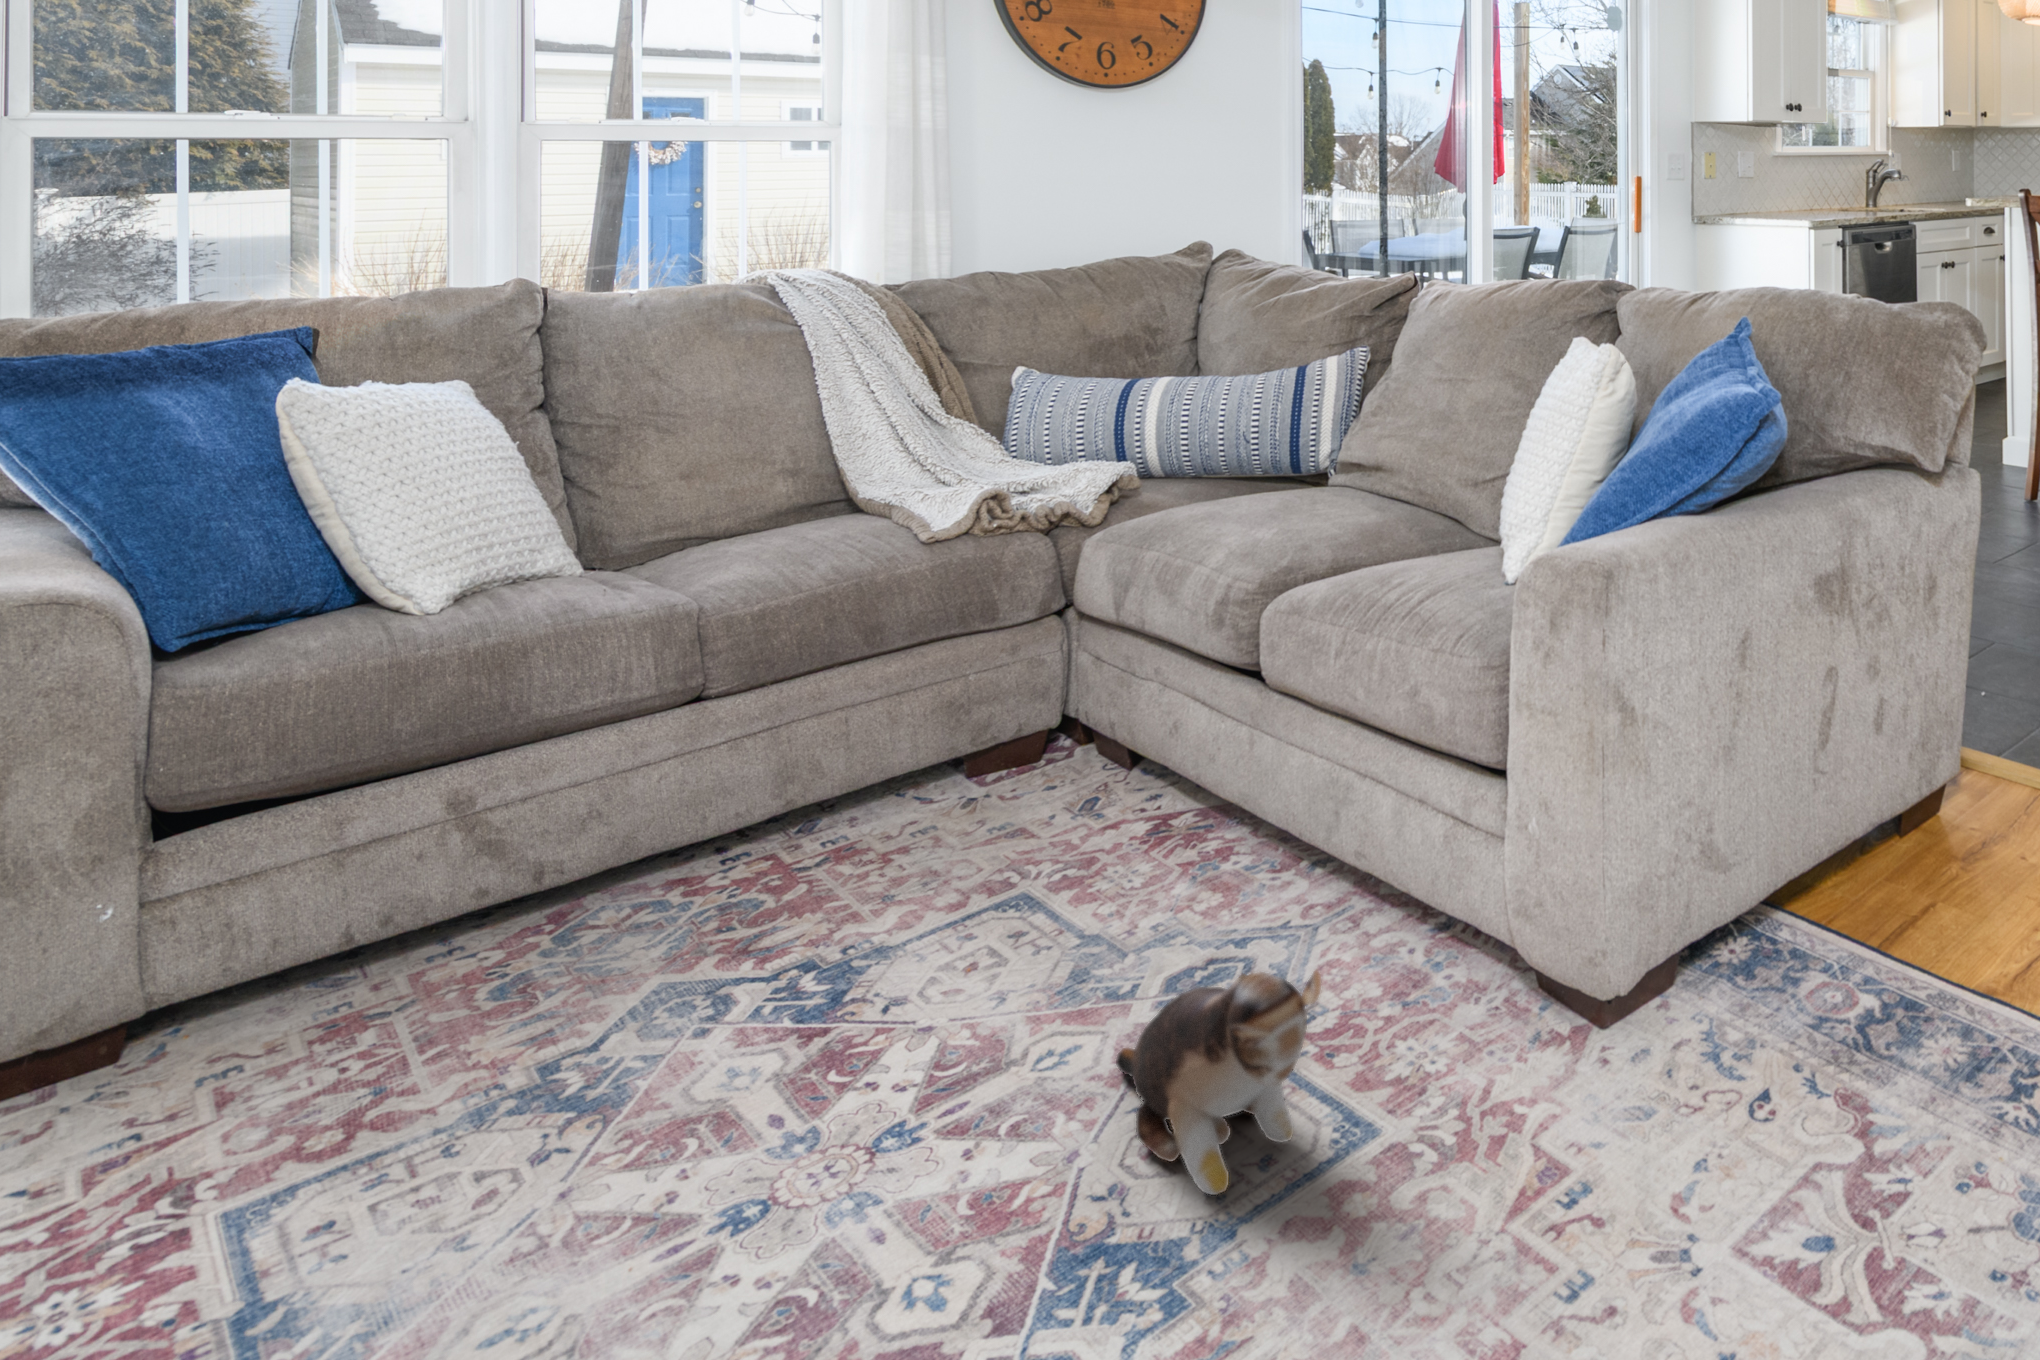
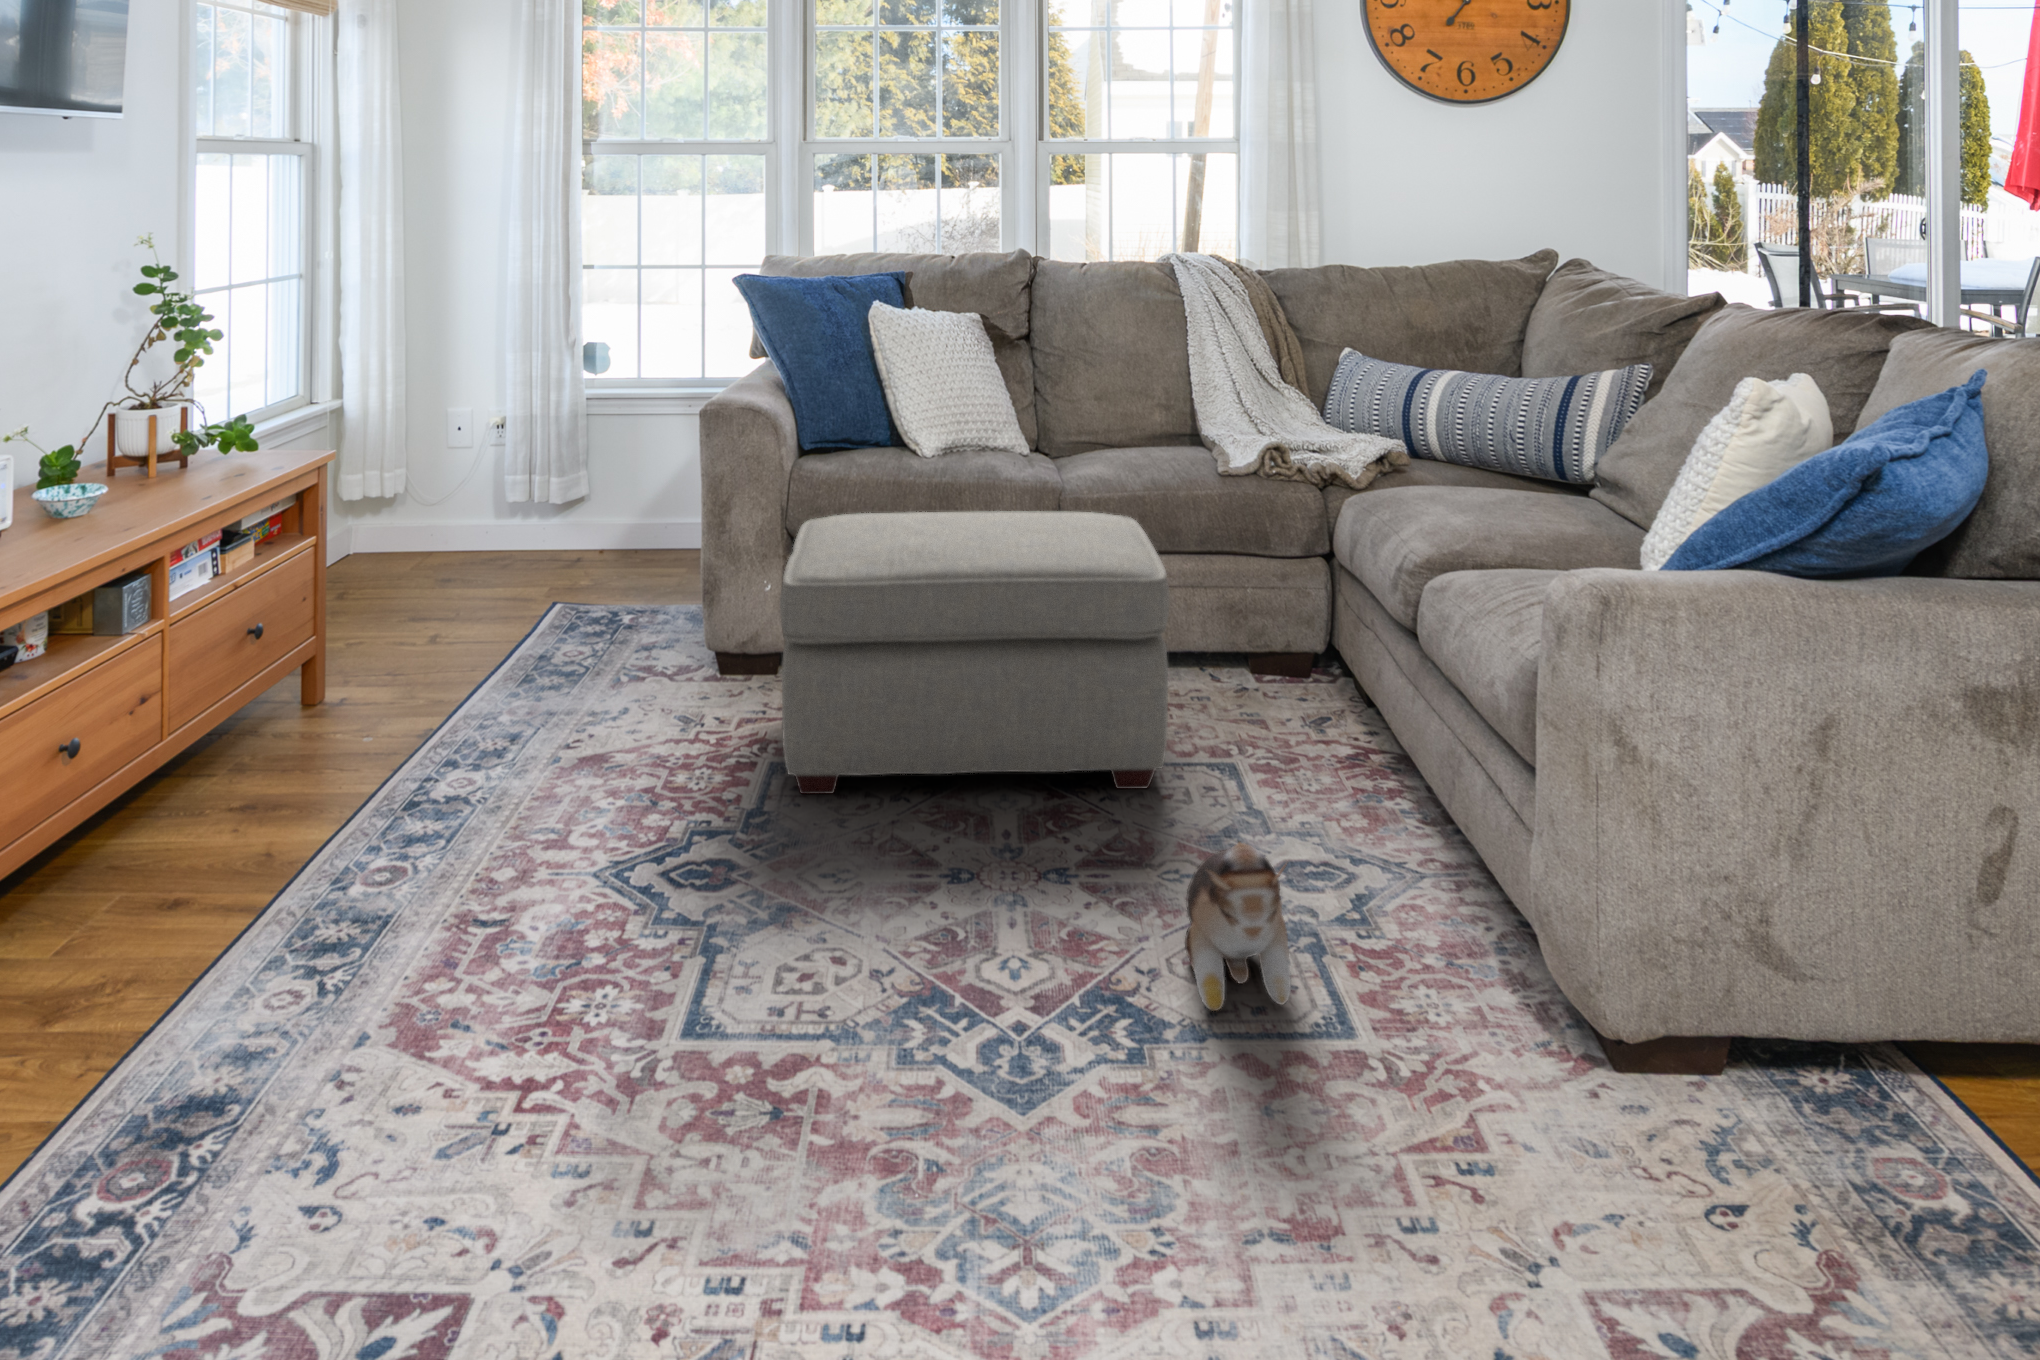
ottoman: none [230,633,959,1237] -> present [780,511,1170,794]

